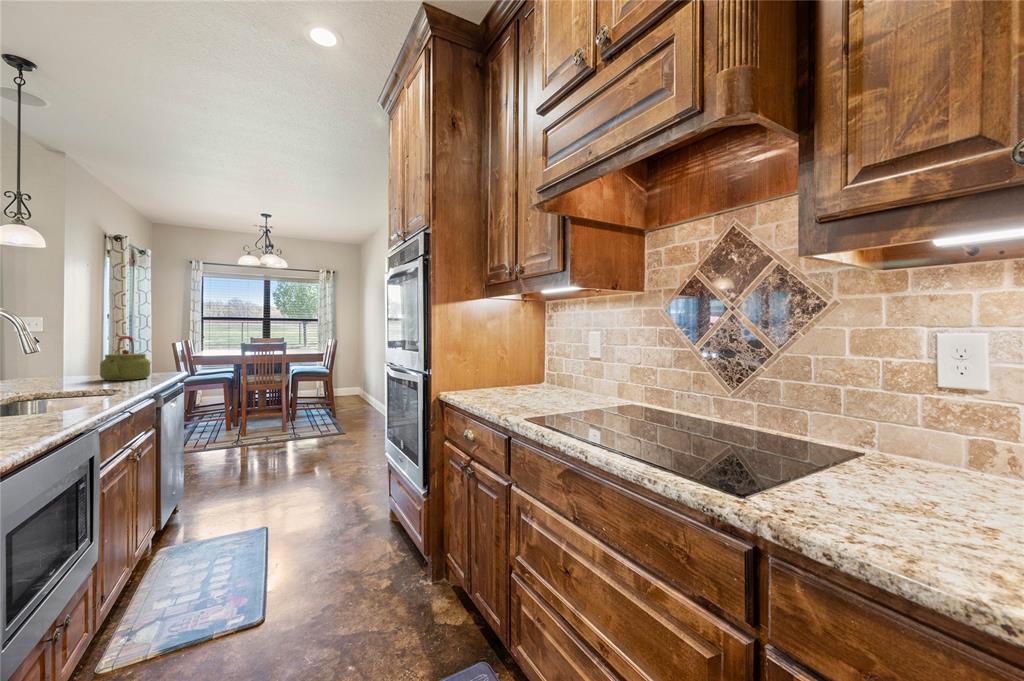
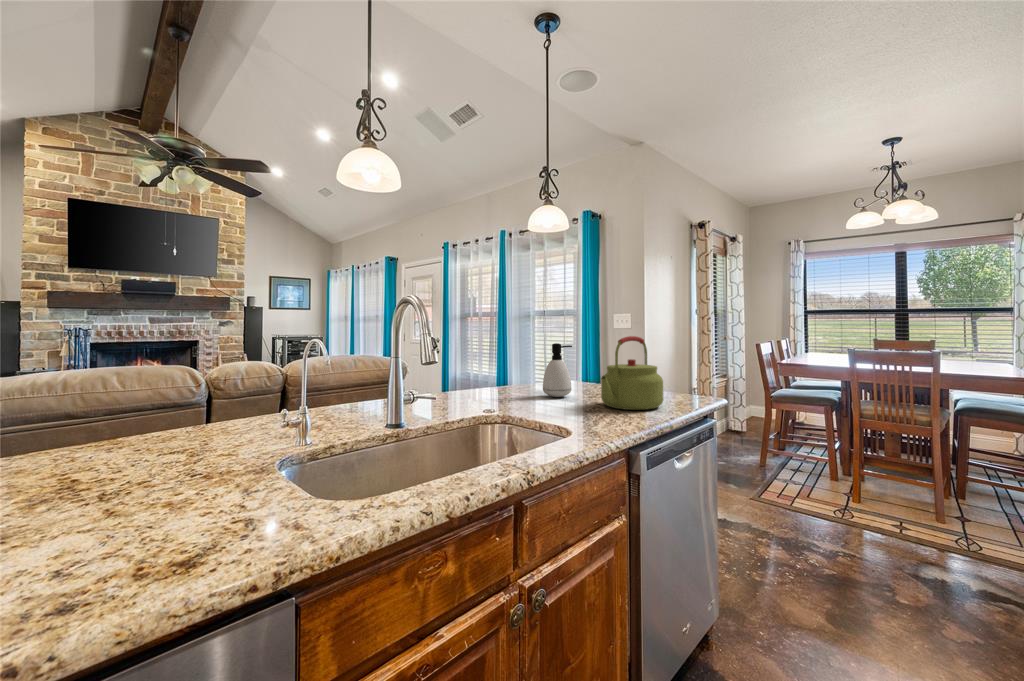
soap dispenser: none [26,341,59,382] -> present [543,343,572,397]

